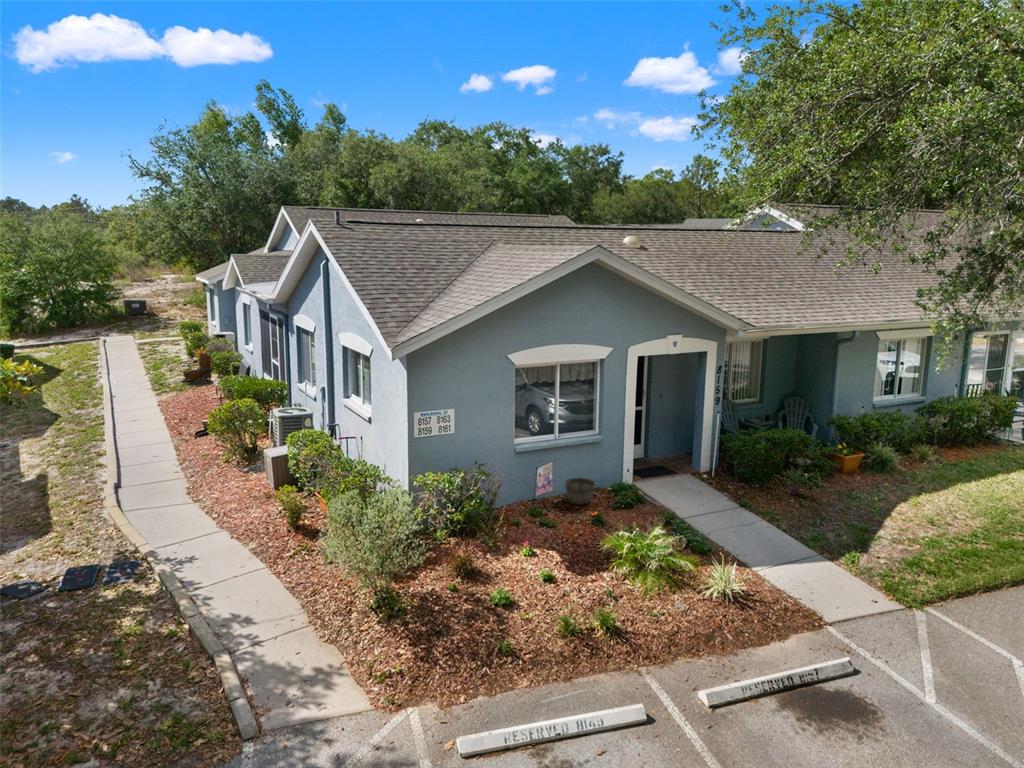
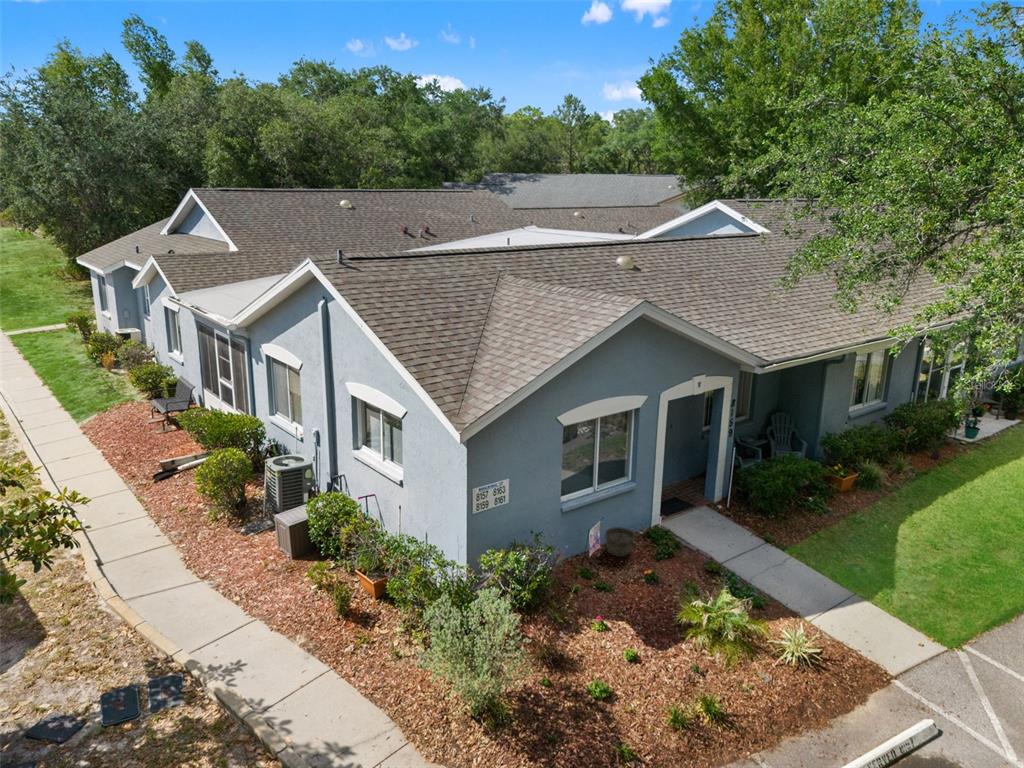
lounge chair: present [182,353,215,387] -> none [95,365,141,407]
decorative plant: present [788,471,800,495] -> present [931,440,941,459]

